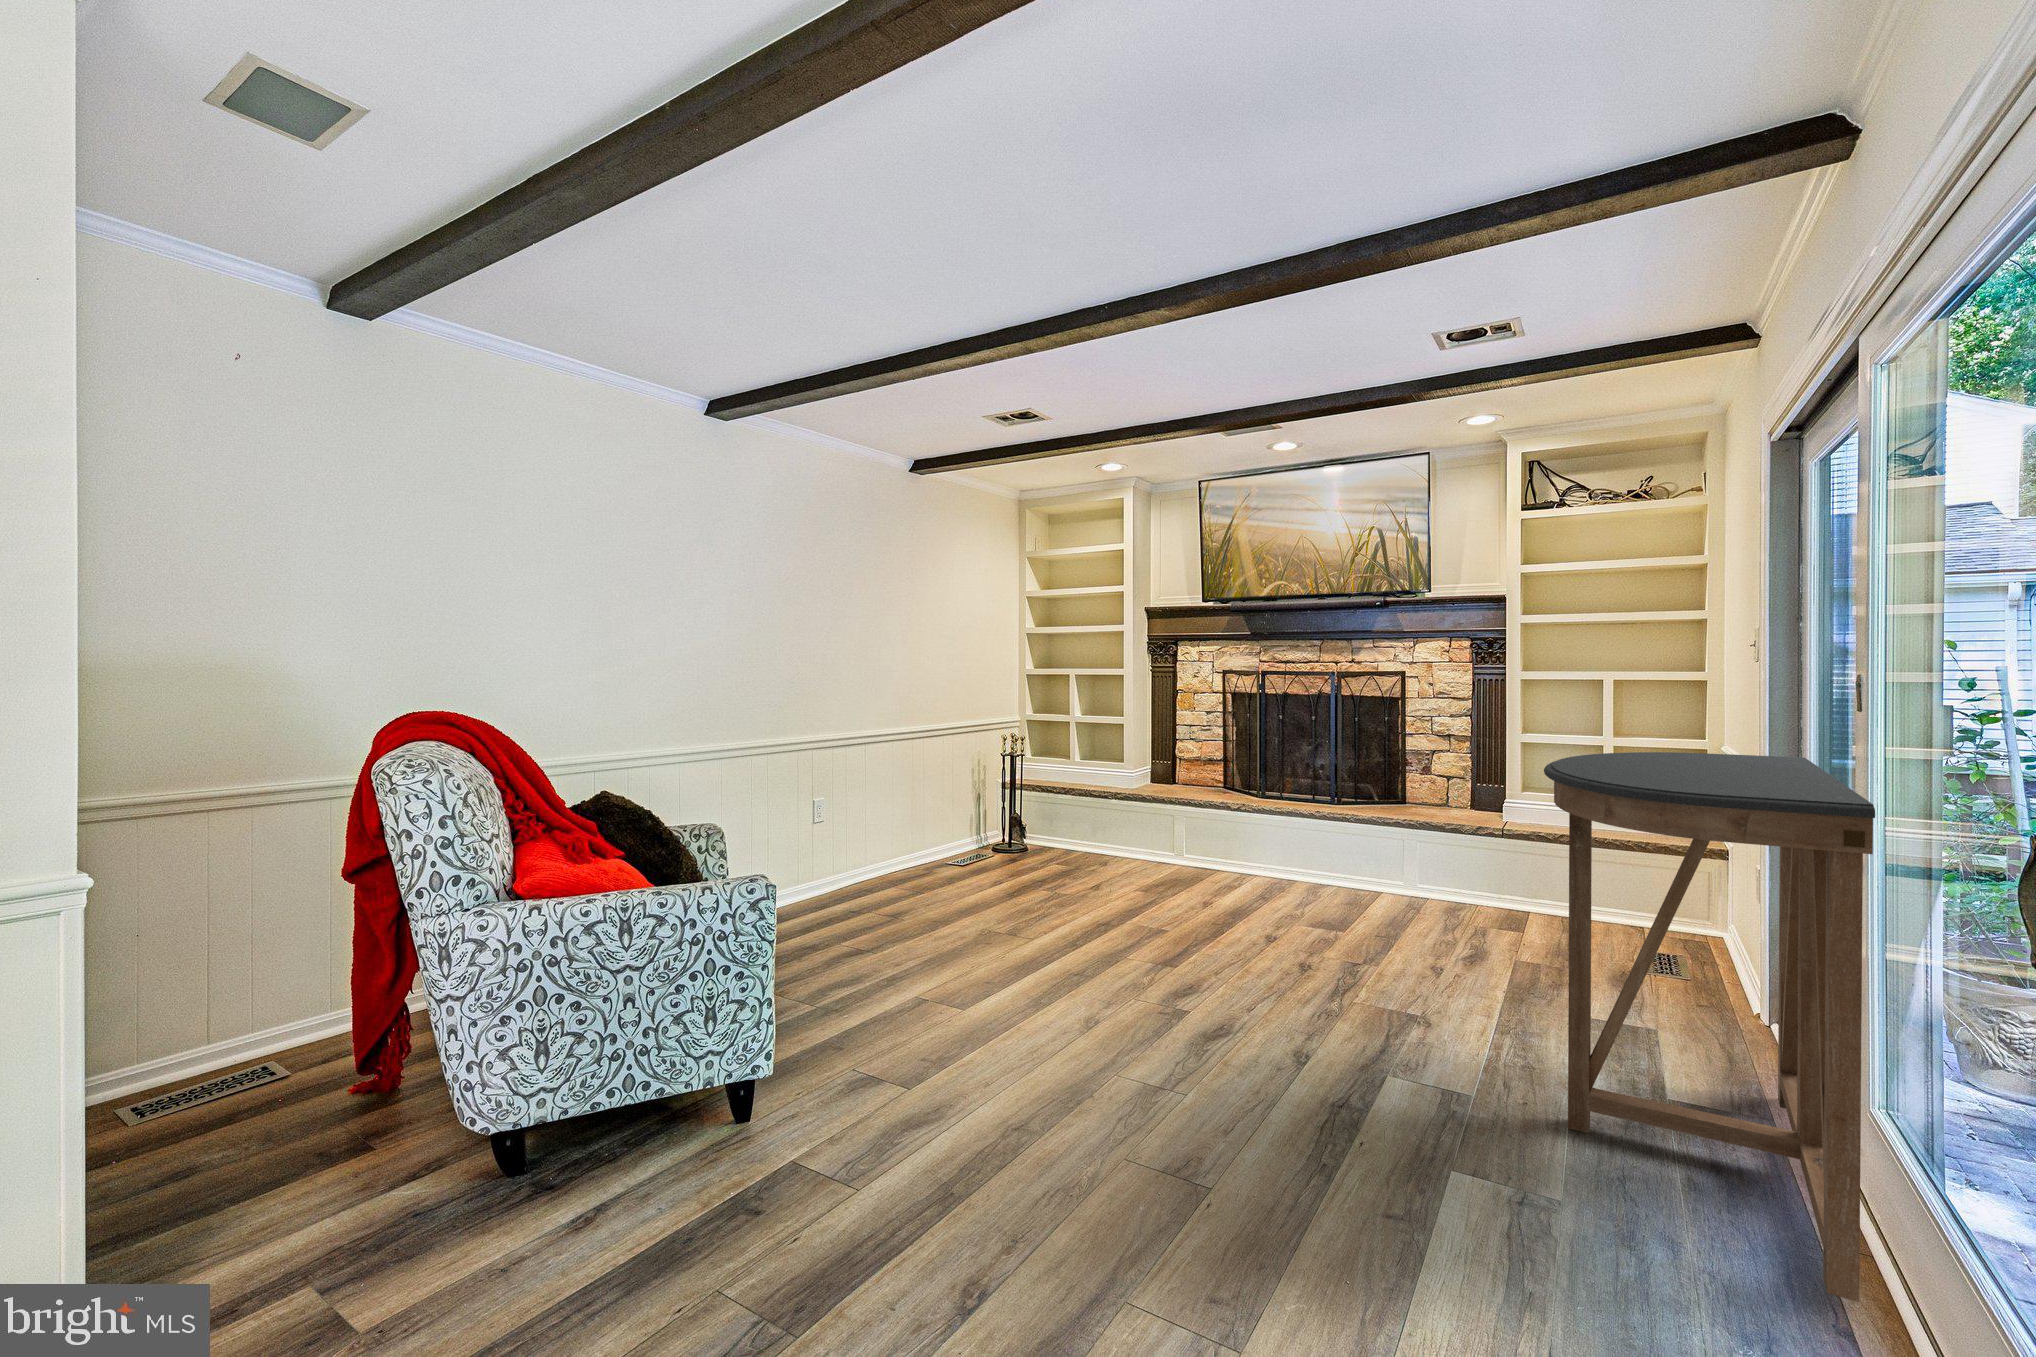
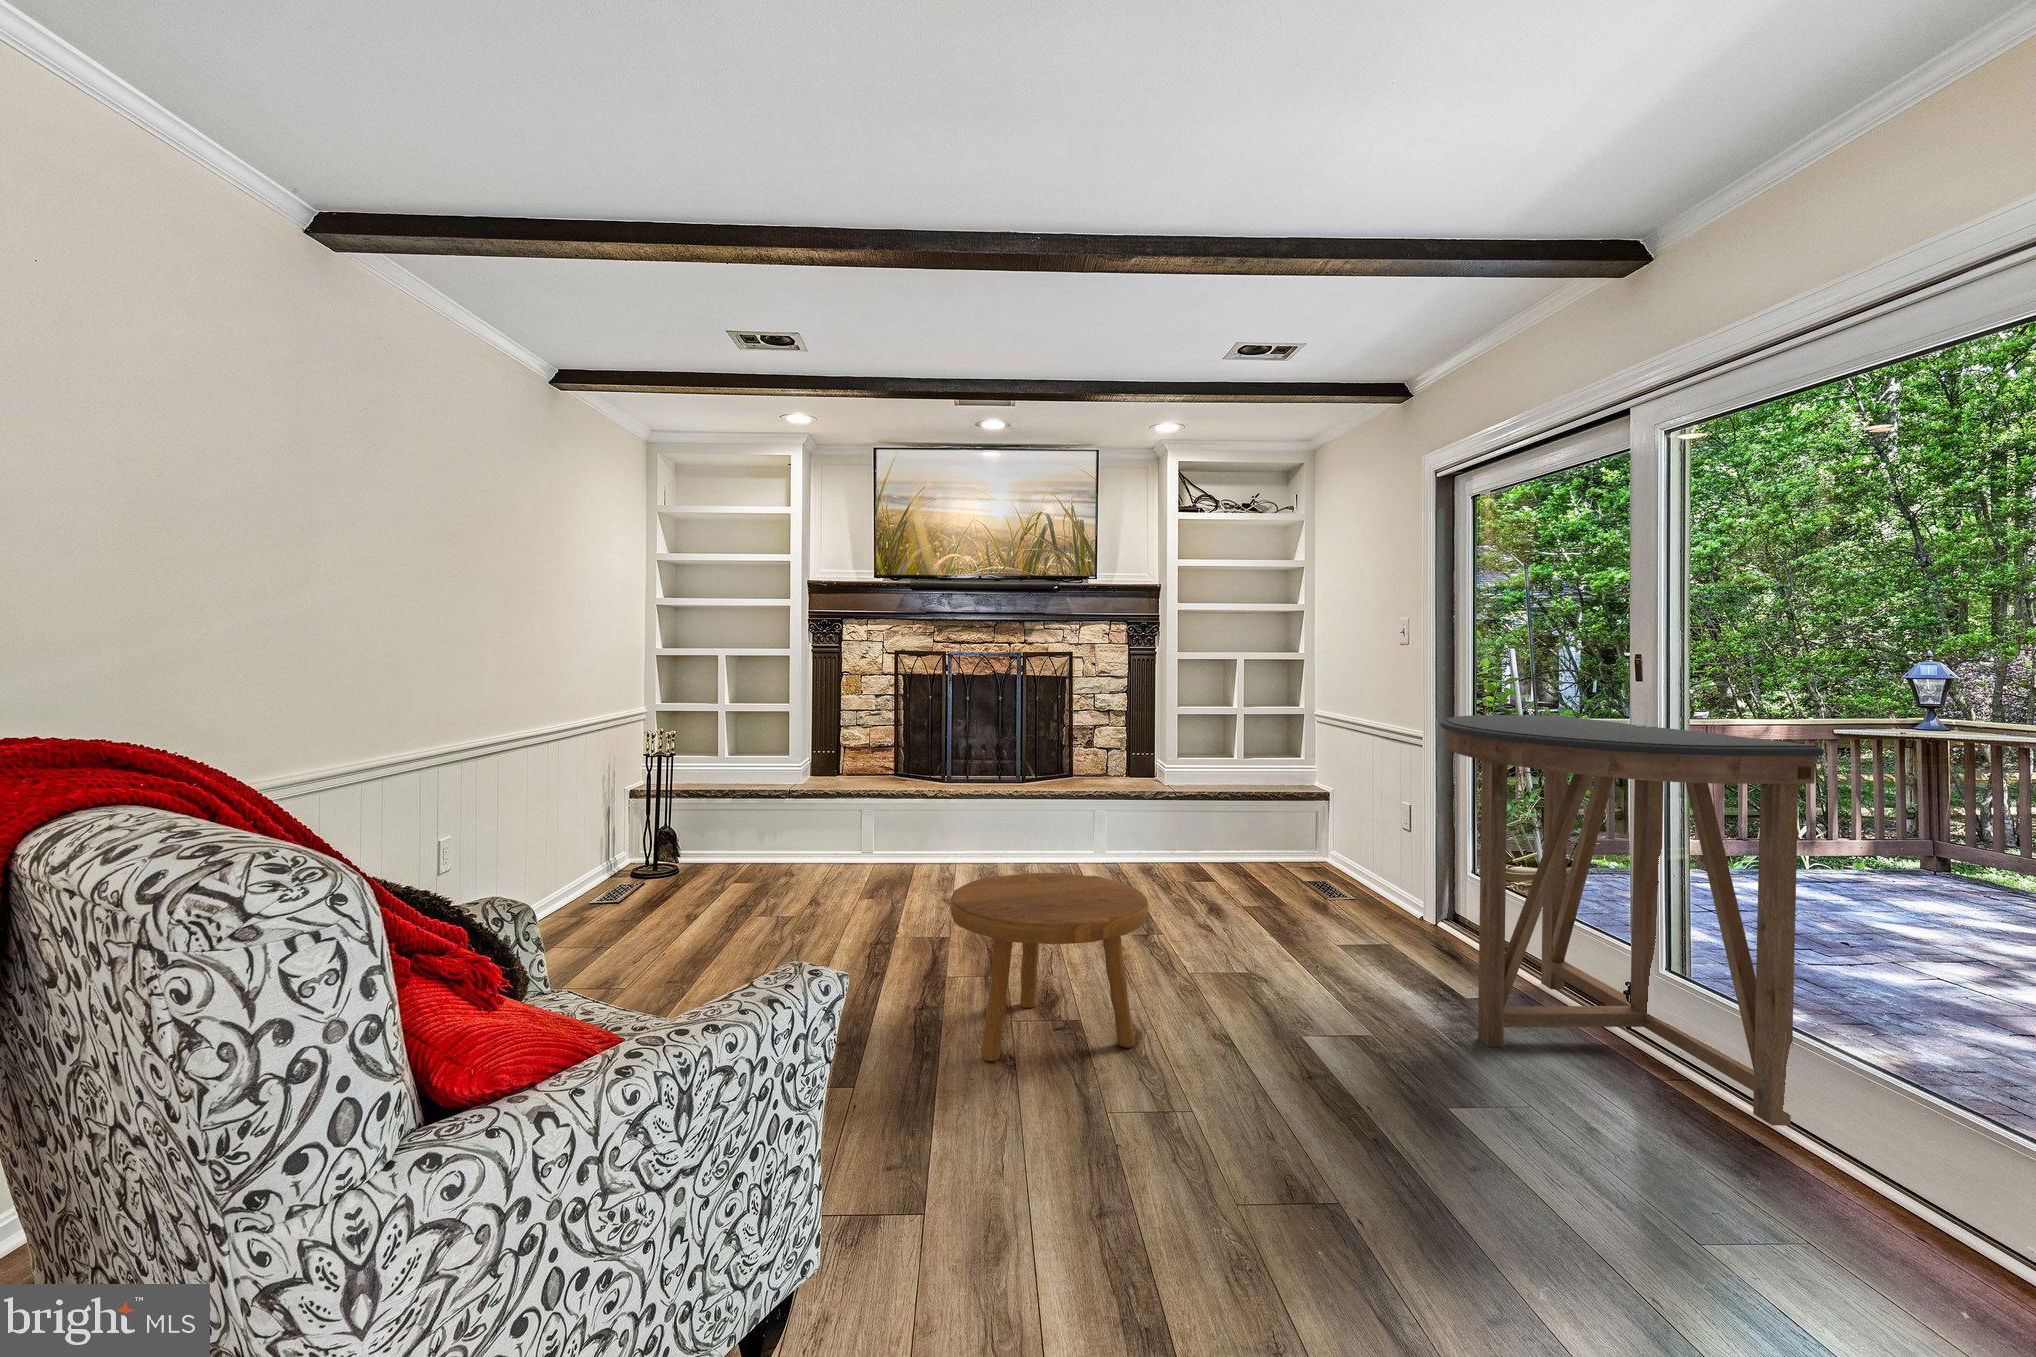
footstool: none [1045,870,1220,1036] -> present [951,873,1148,1061]

